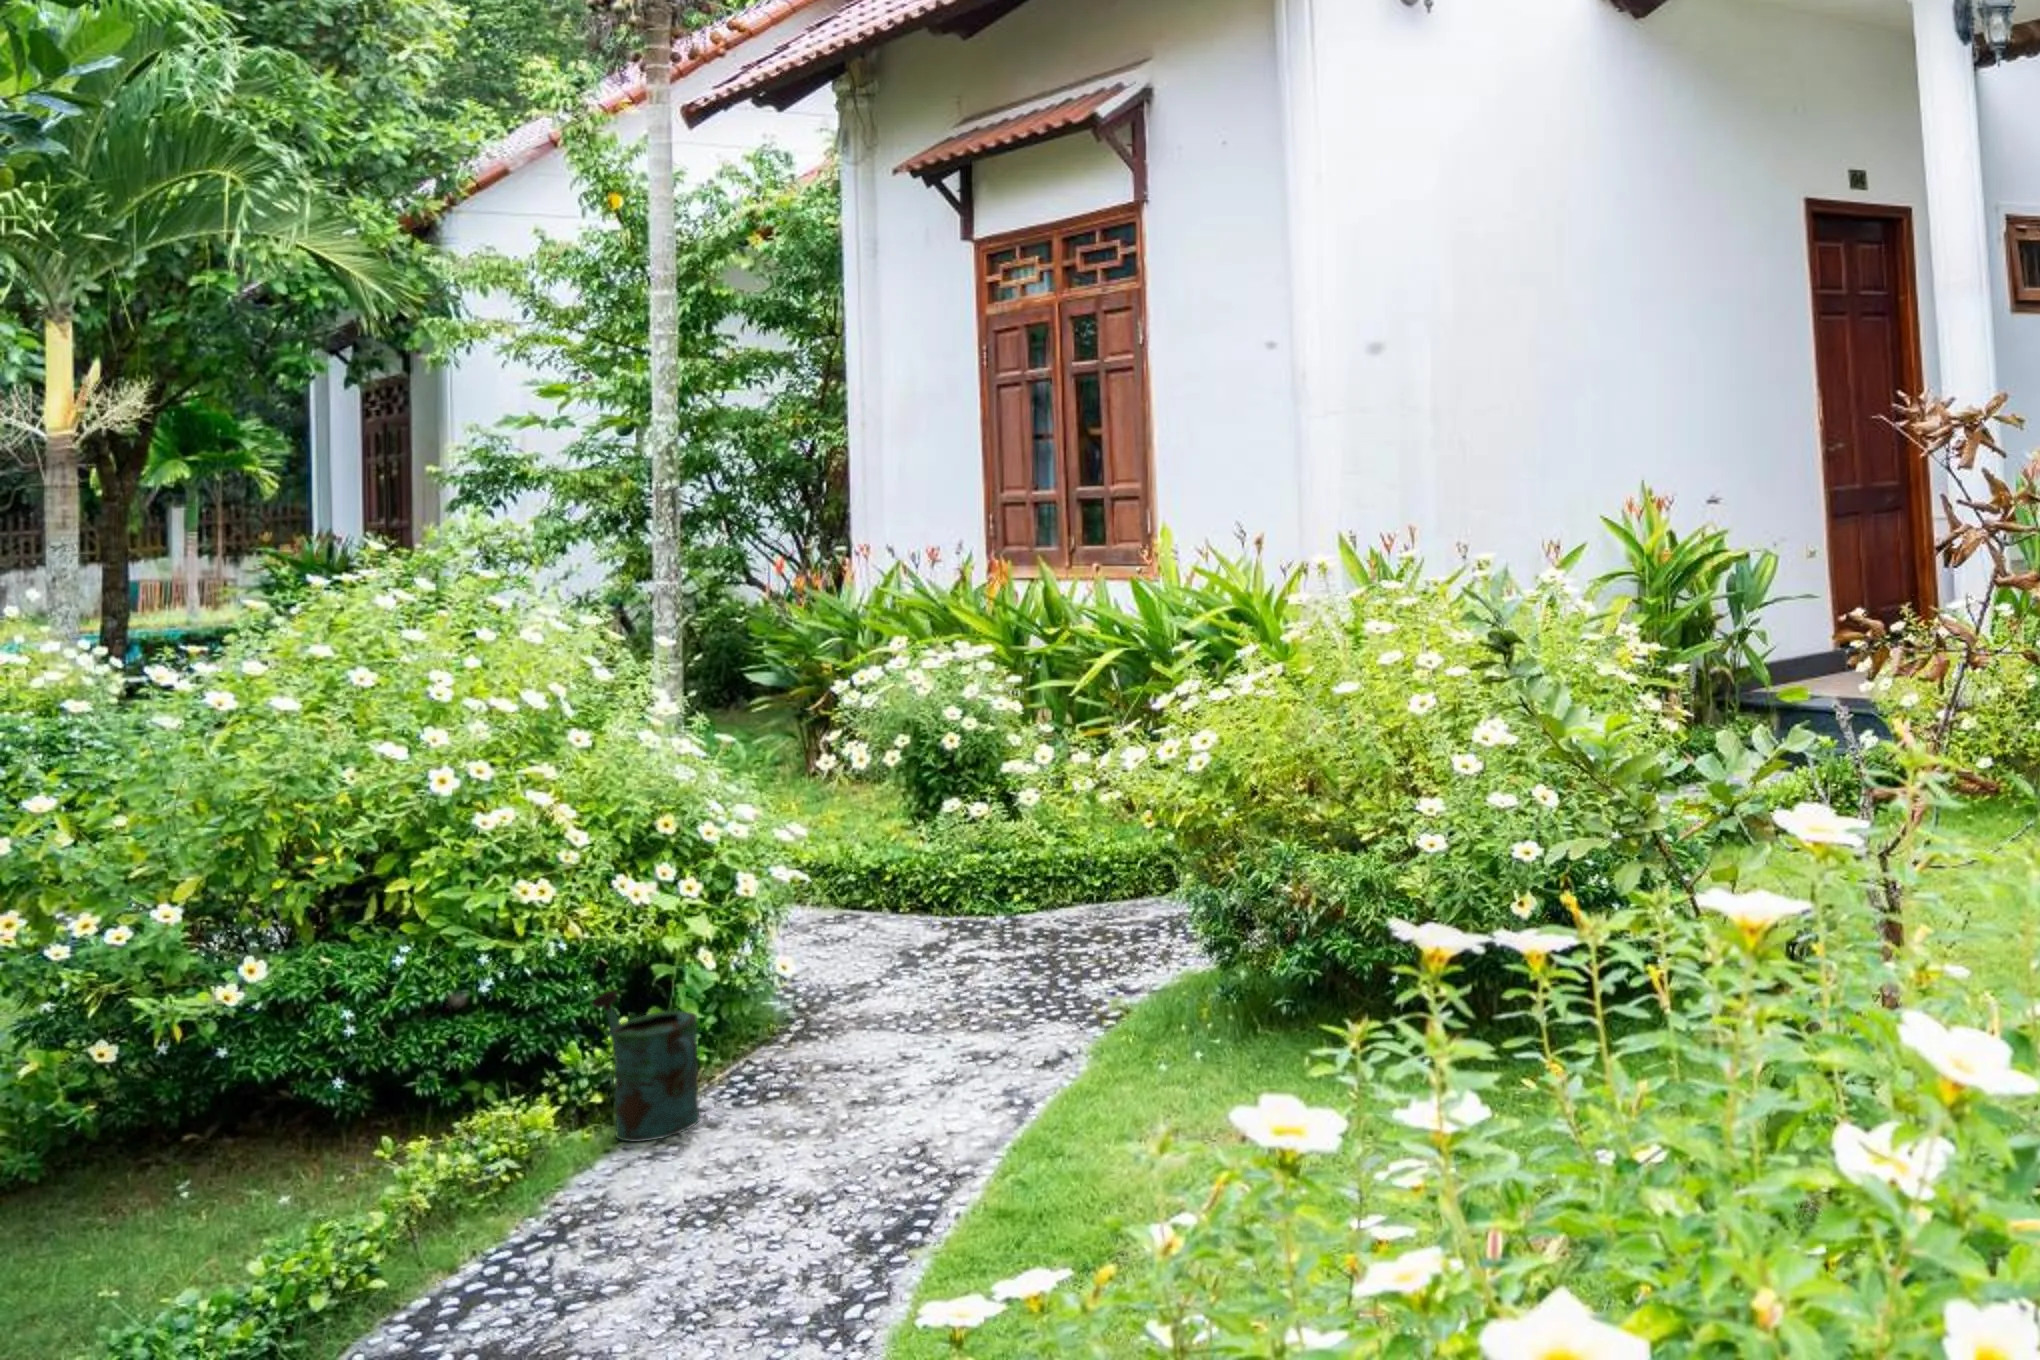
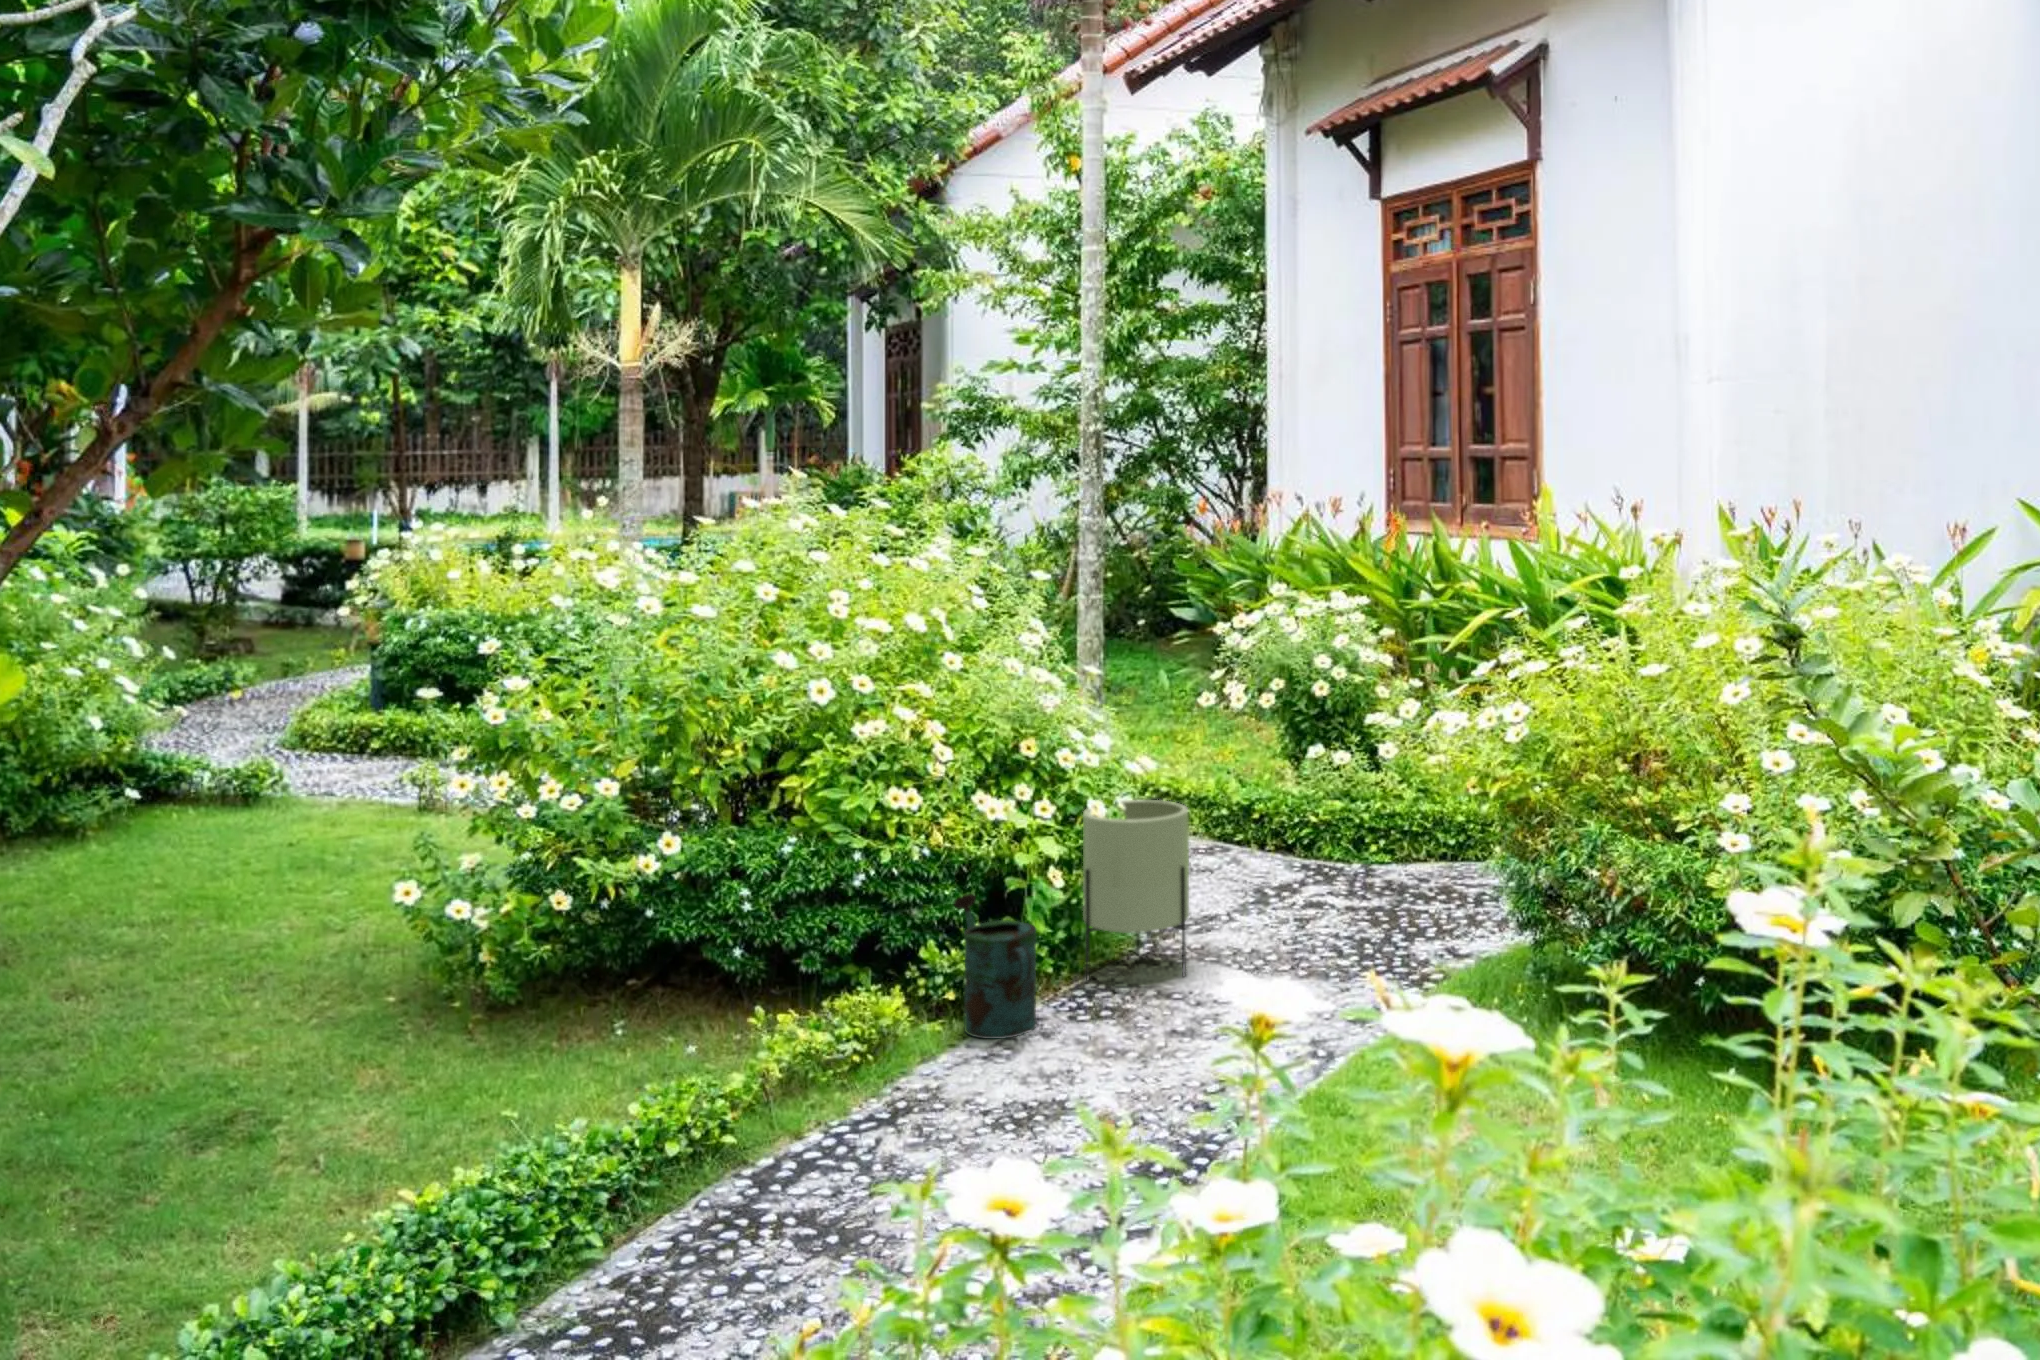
planter: none [734,867,854,1065] -> present [1083,800,1189,980]

